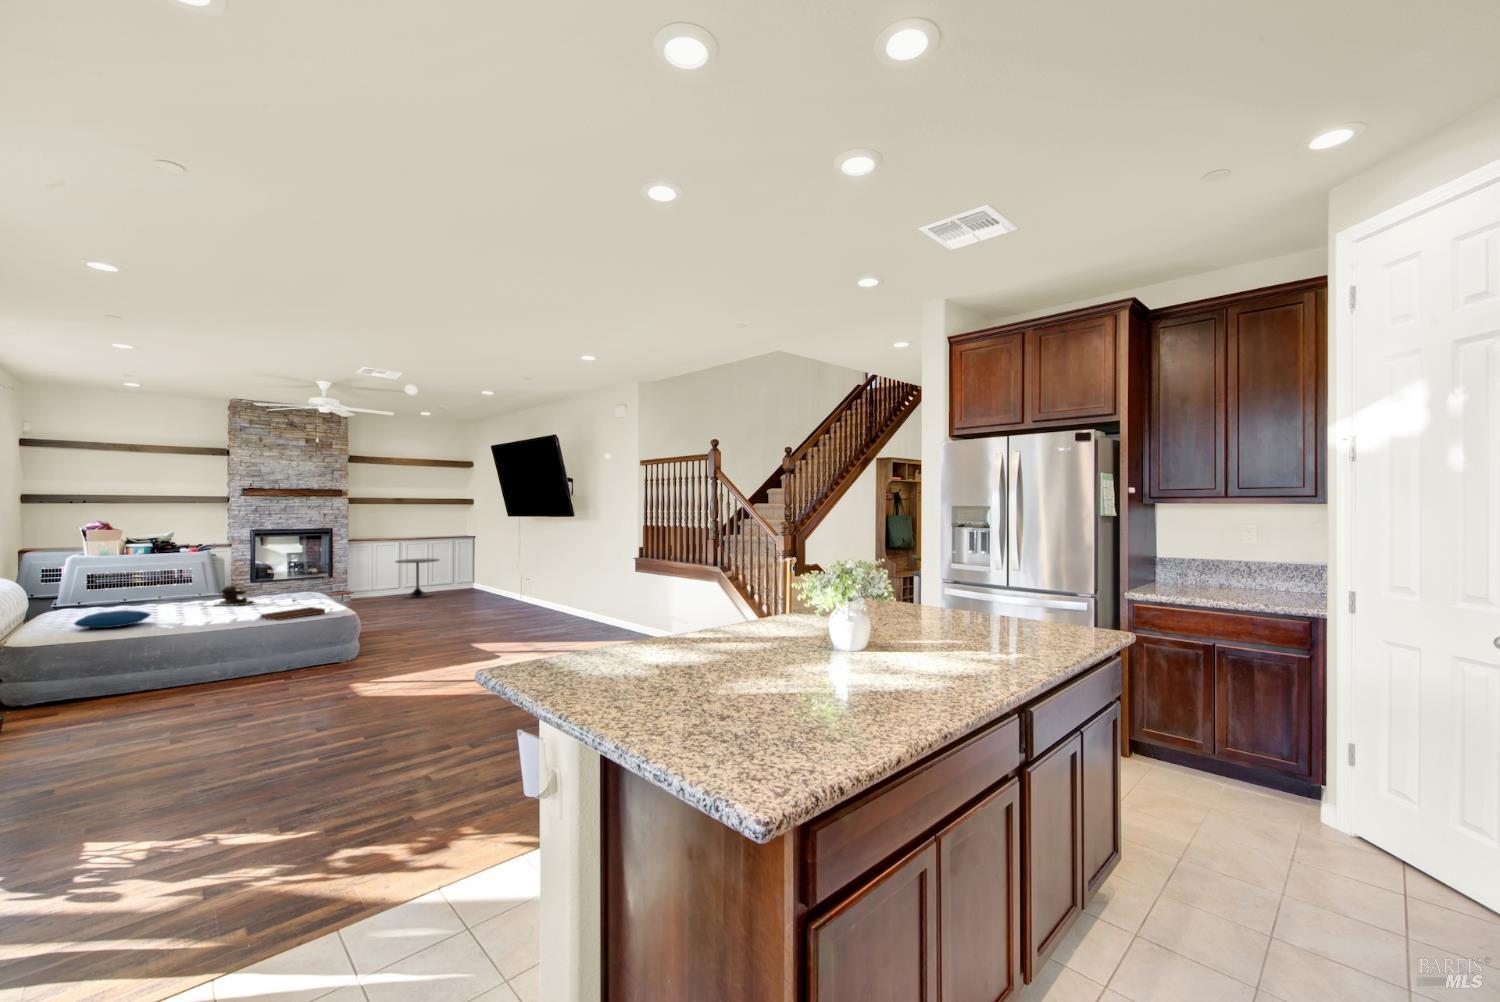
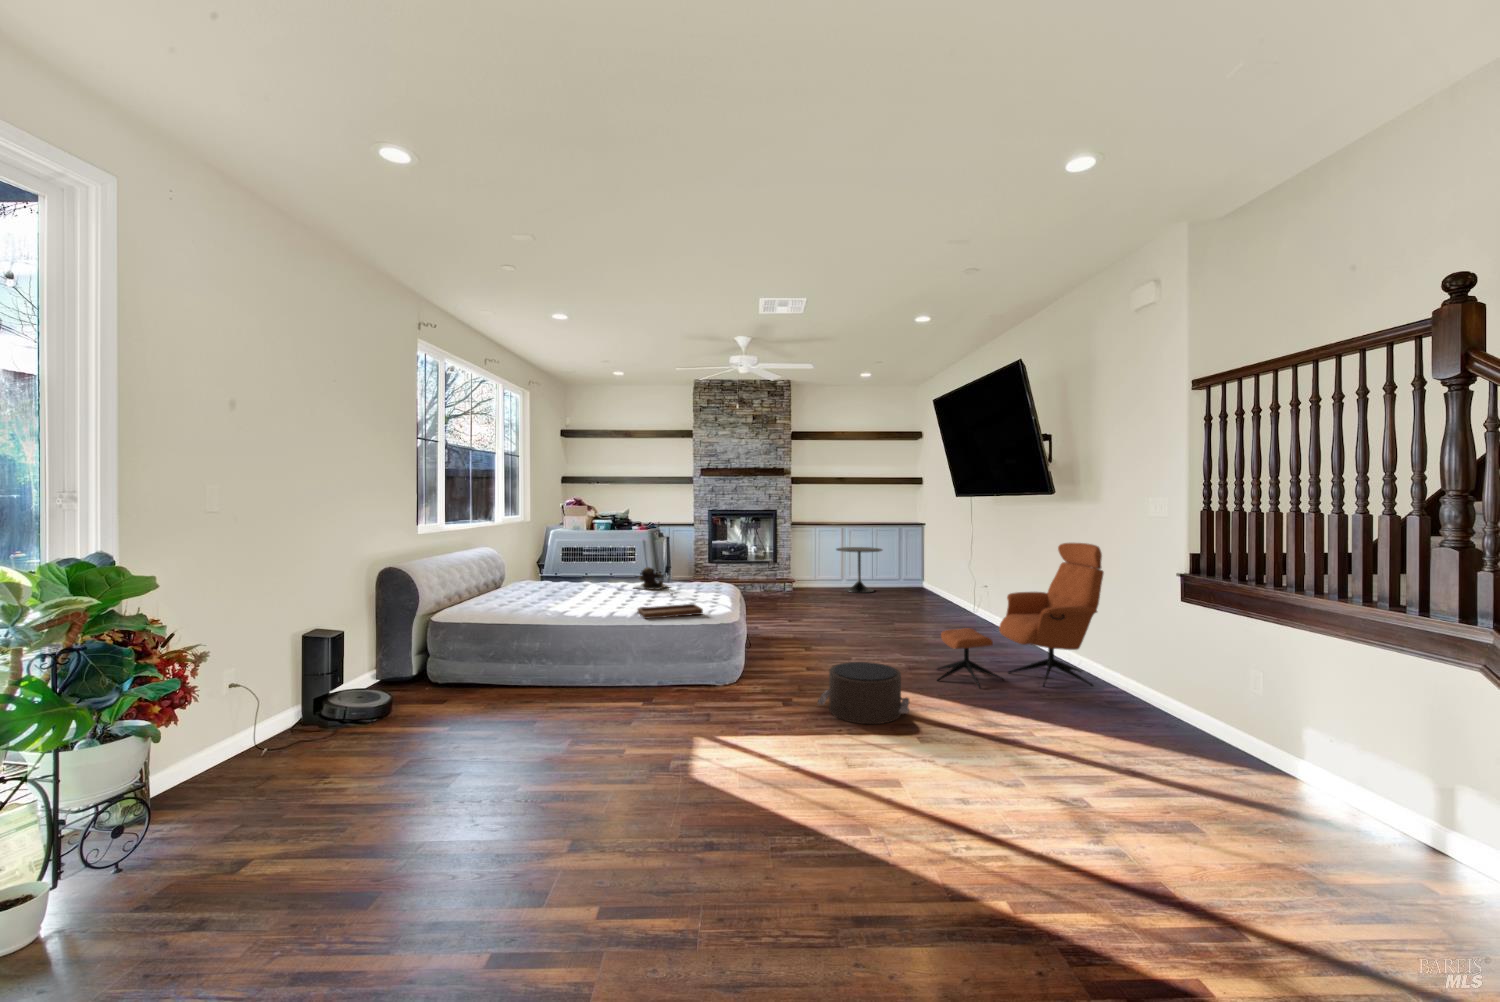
armchair: none [503,545,601,639] -> present [937,543,1104,688]
pillow: present [74,610,150,628] -> none [488,588,554,606]
pouf: none [433,628,495,663] -> present [818,662,910,724]

